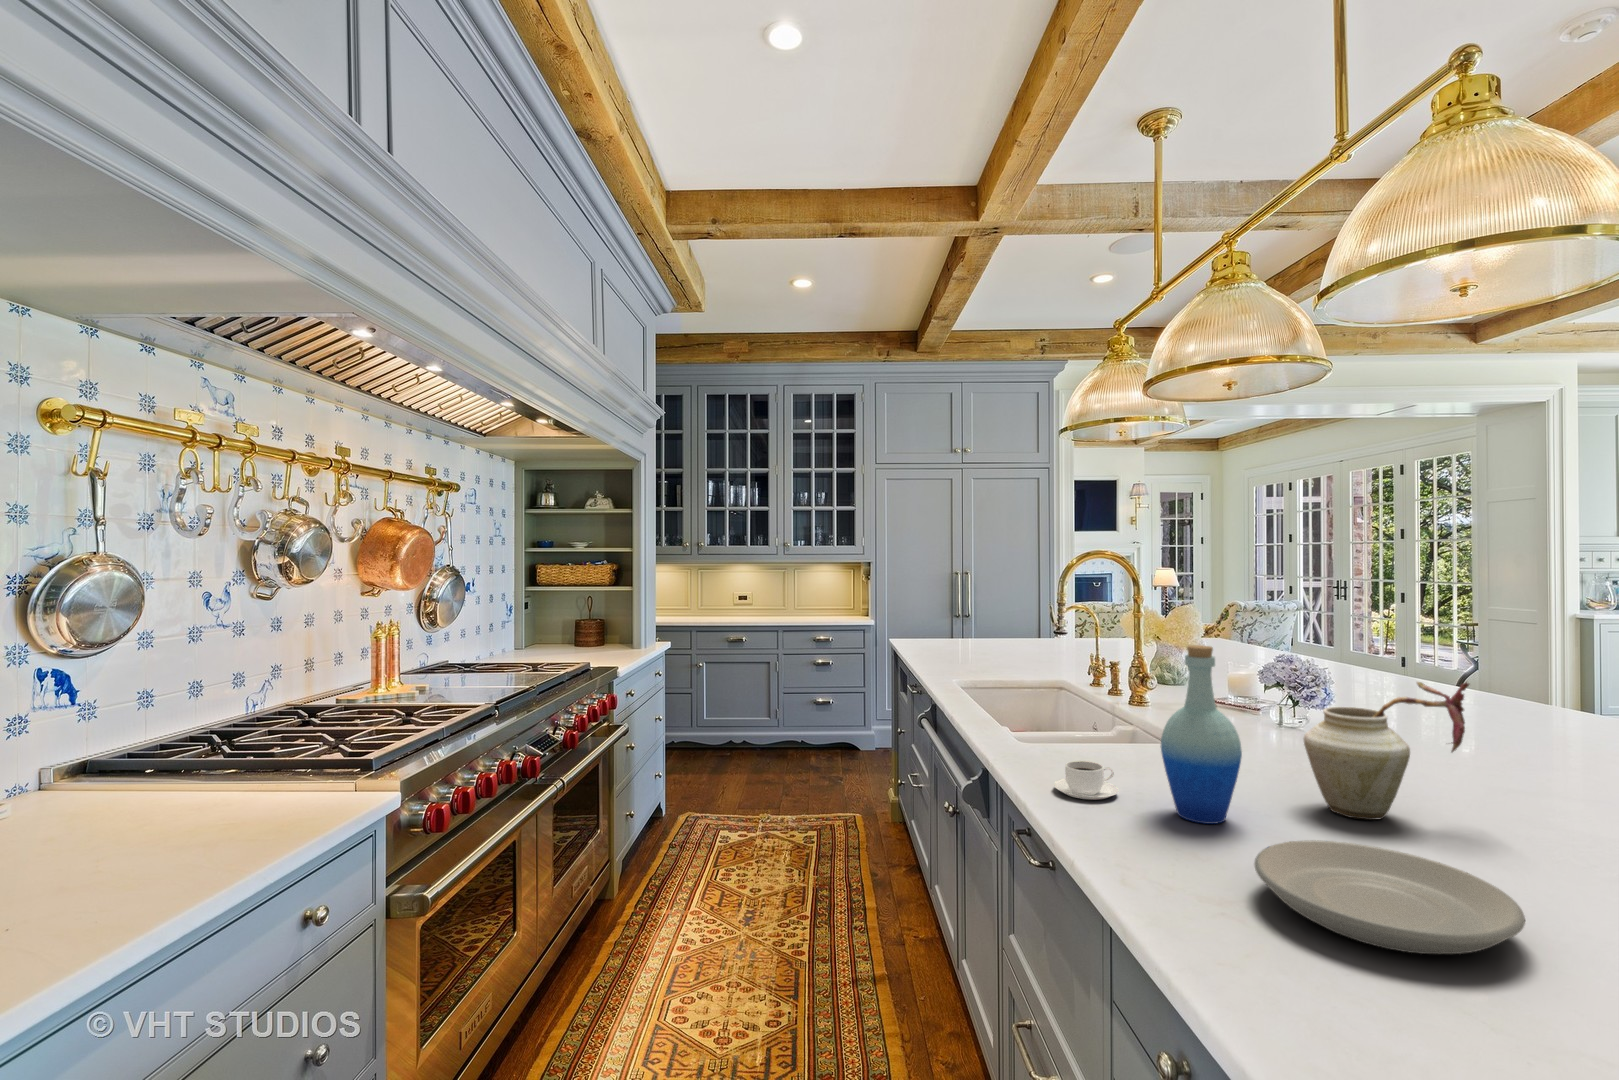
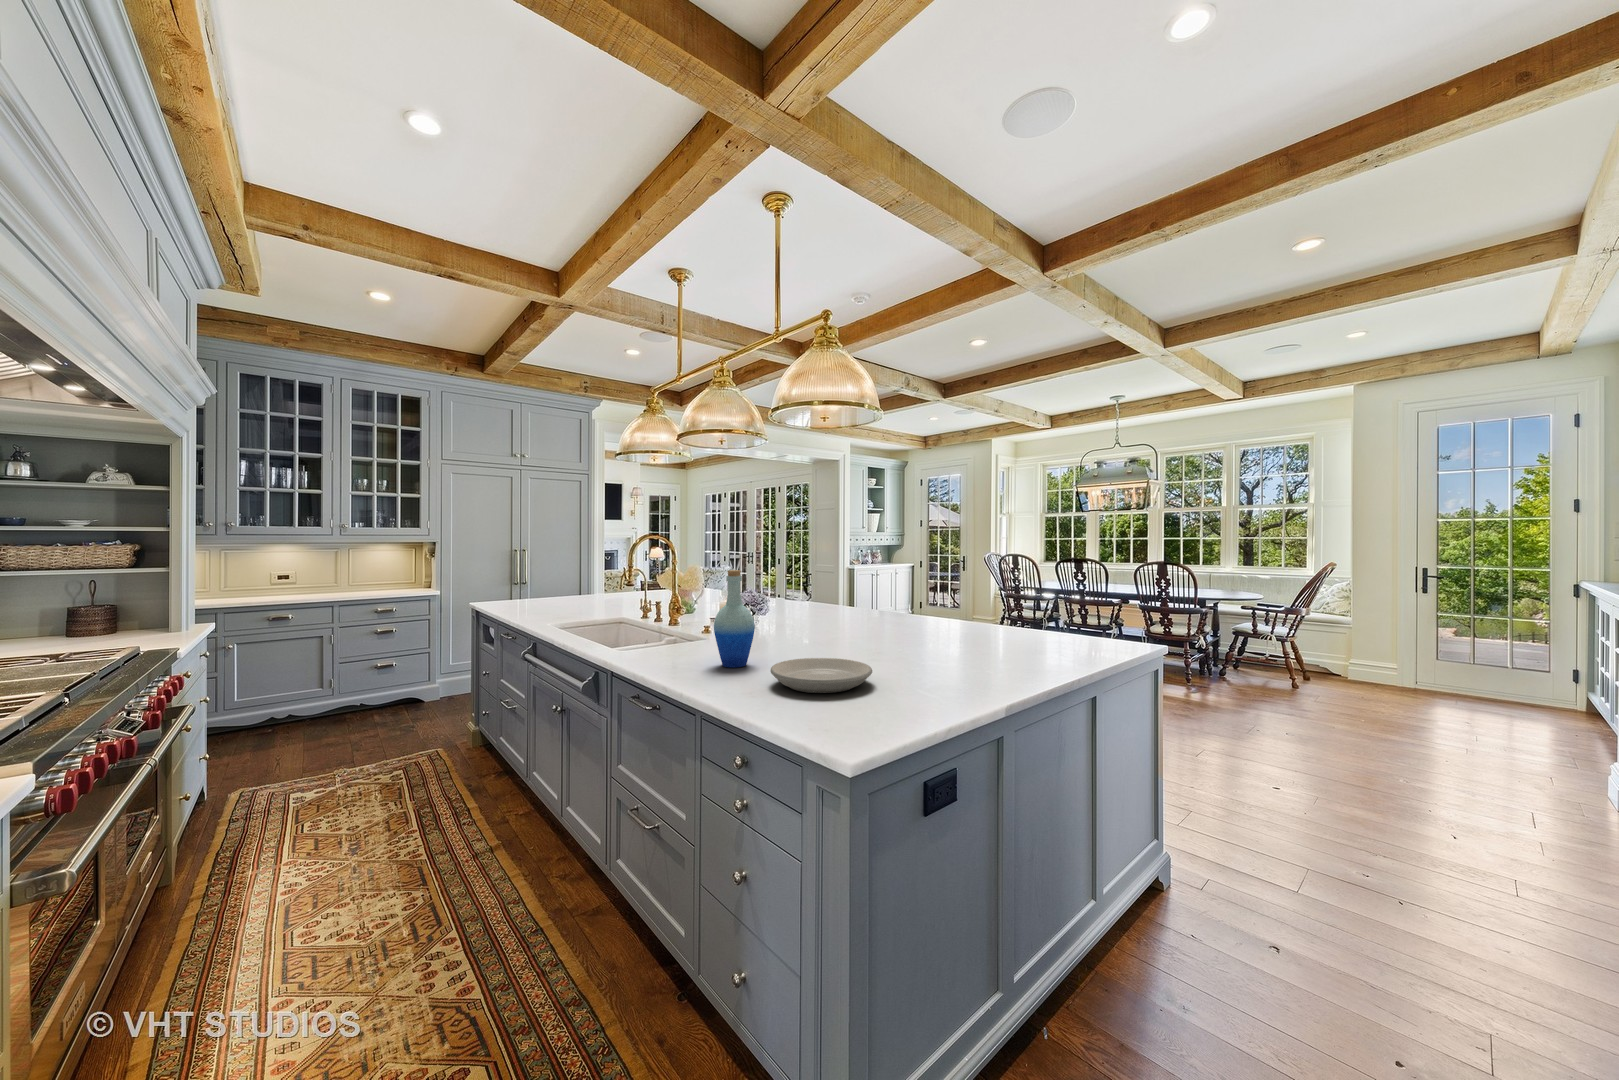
vase: present [1304,682,1469,820] -> none [779,581,847,655]
coffee cup: present [1054,761,1119,800] -> none [650,647,689,668]

